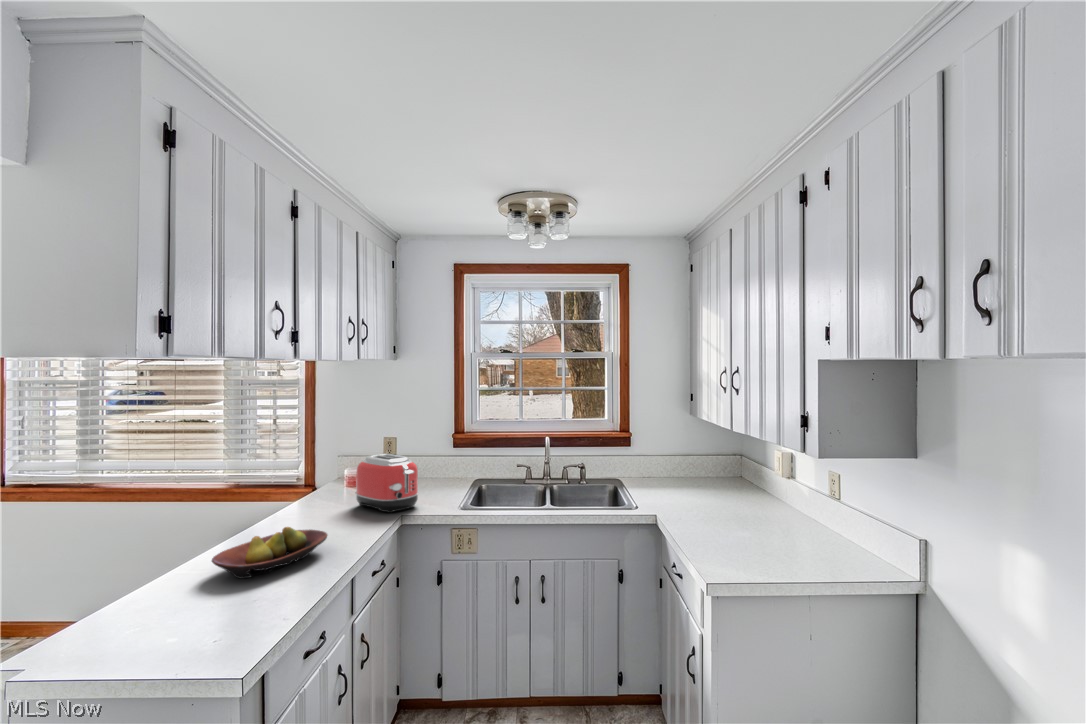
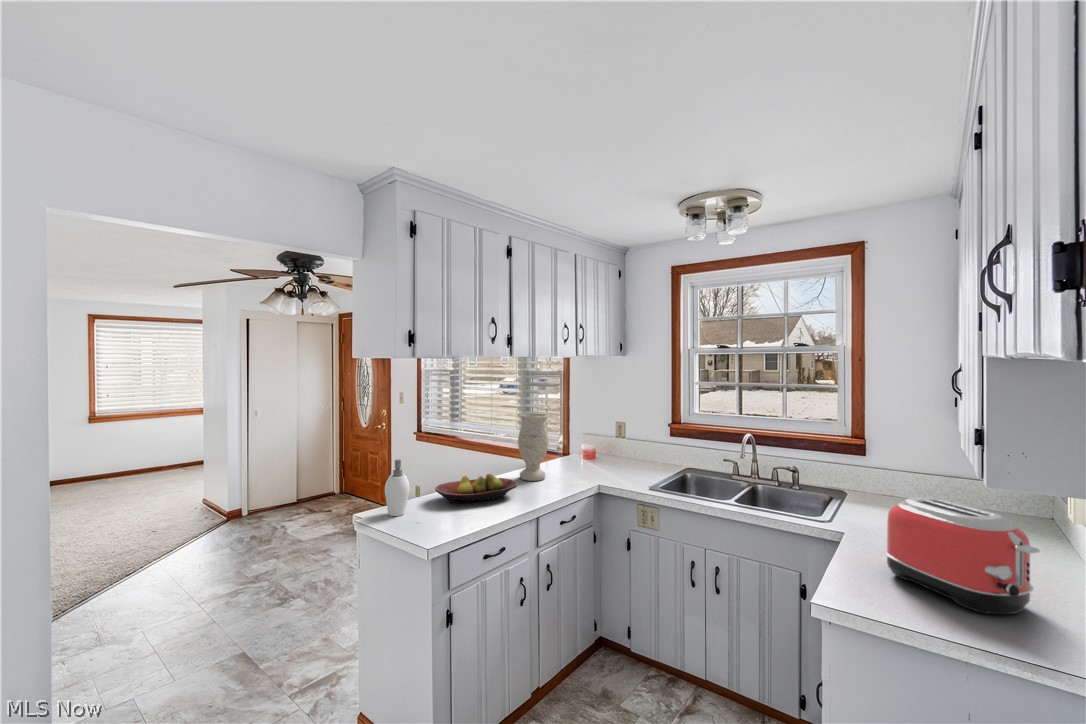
vase: none [293,438,338,528] -> present [518,414,549,481]
toaster: present [355,454,419,513] -> present [885,498,1040,614]
soap dispenser: none [151,529,195,618] -> present [385,459,410,516]

